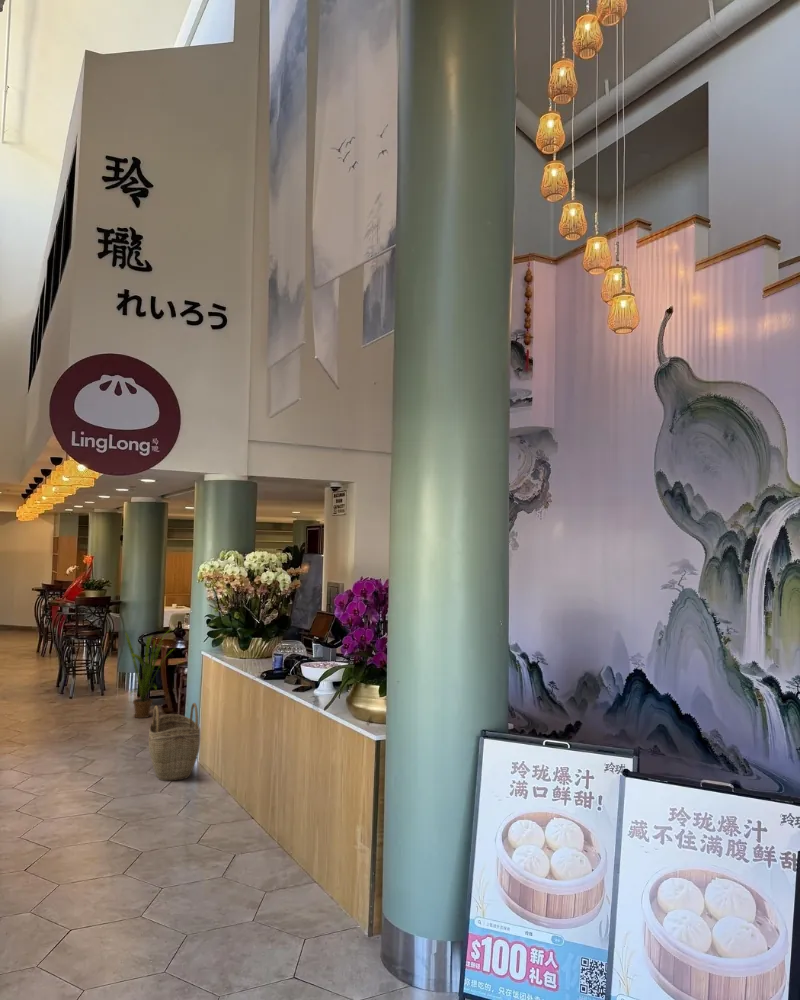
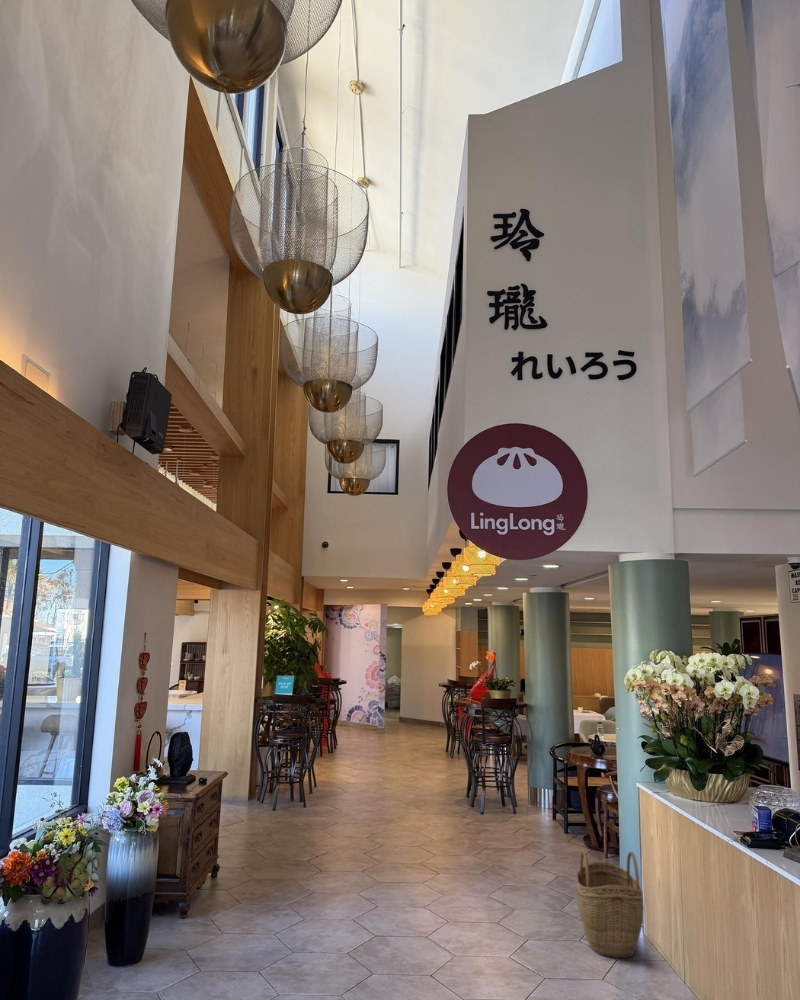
house plant: present [126,633,163,718] -> none [535,742,595,851]

